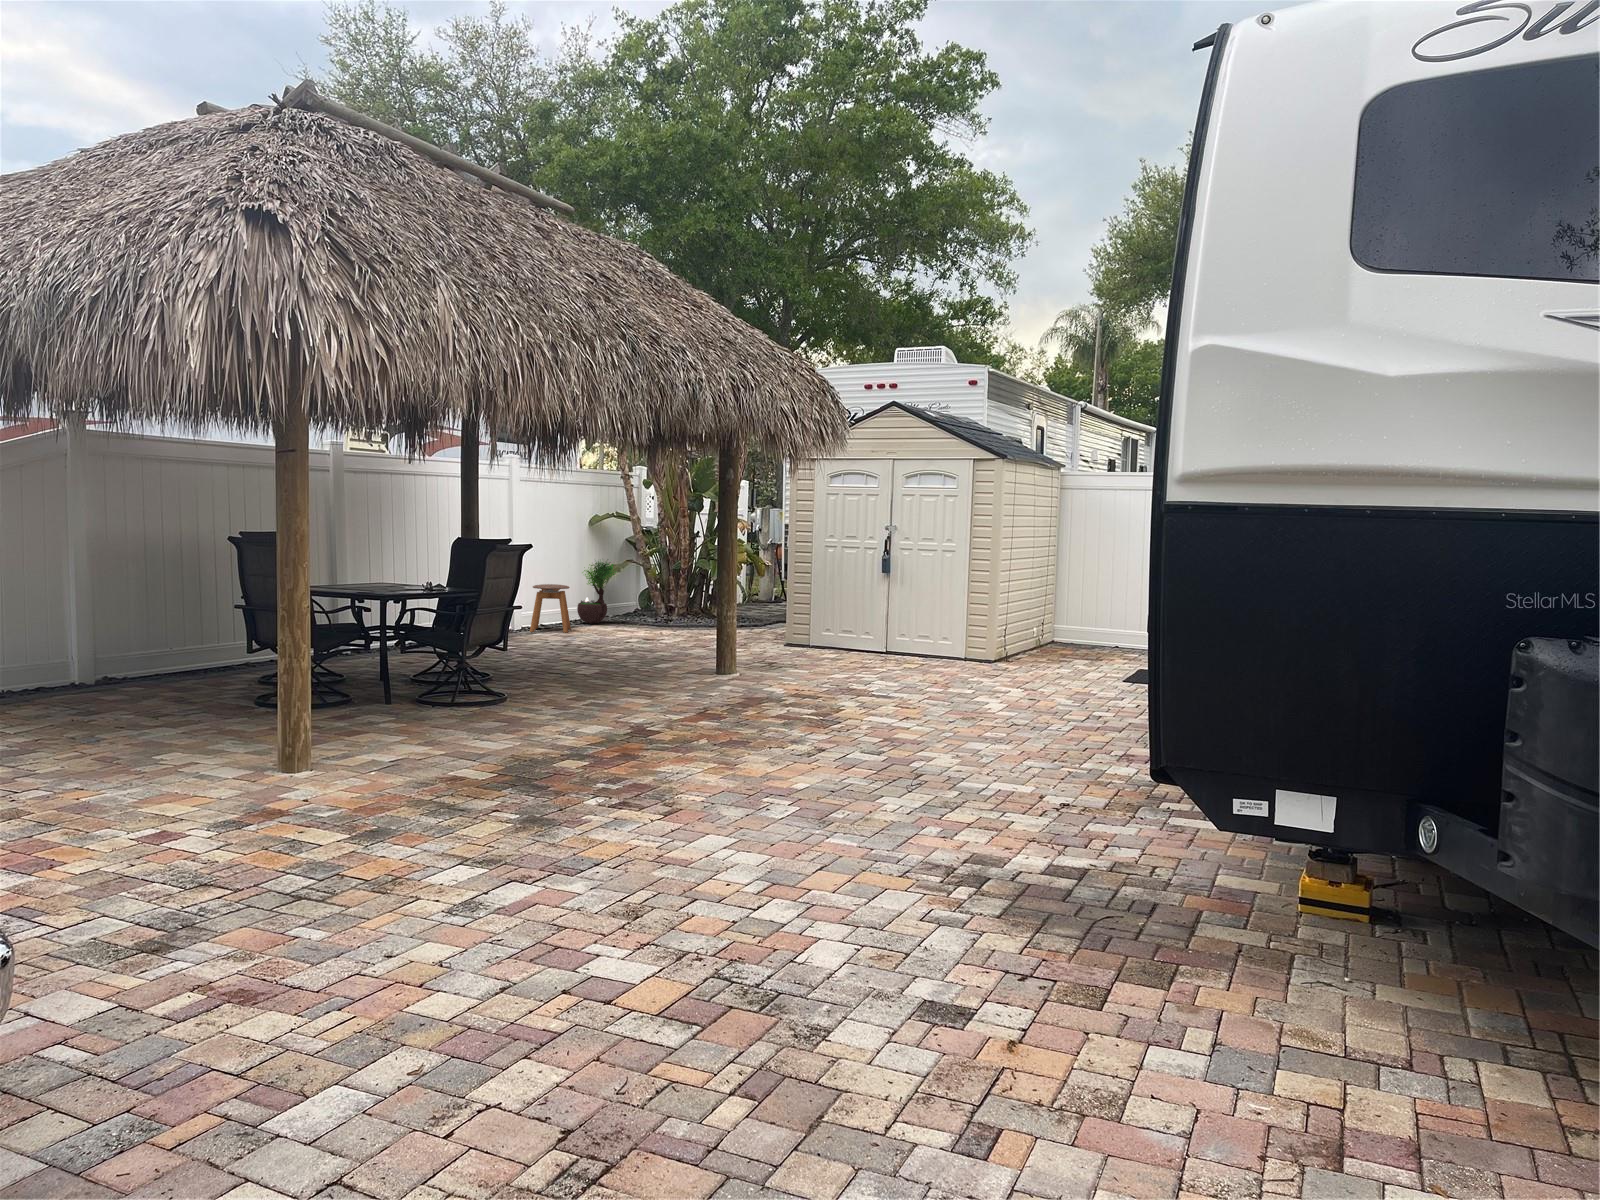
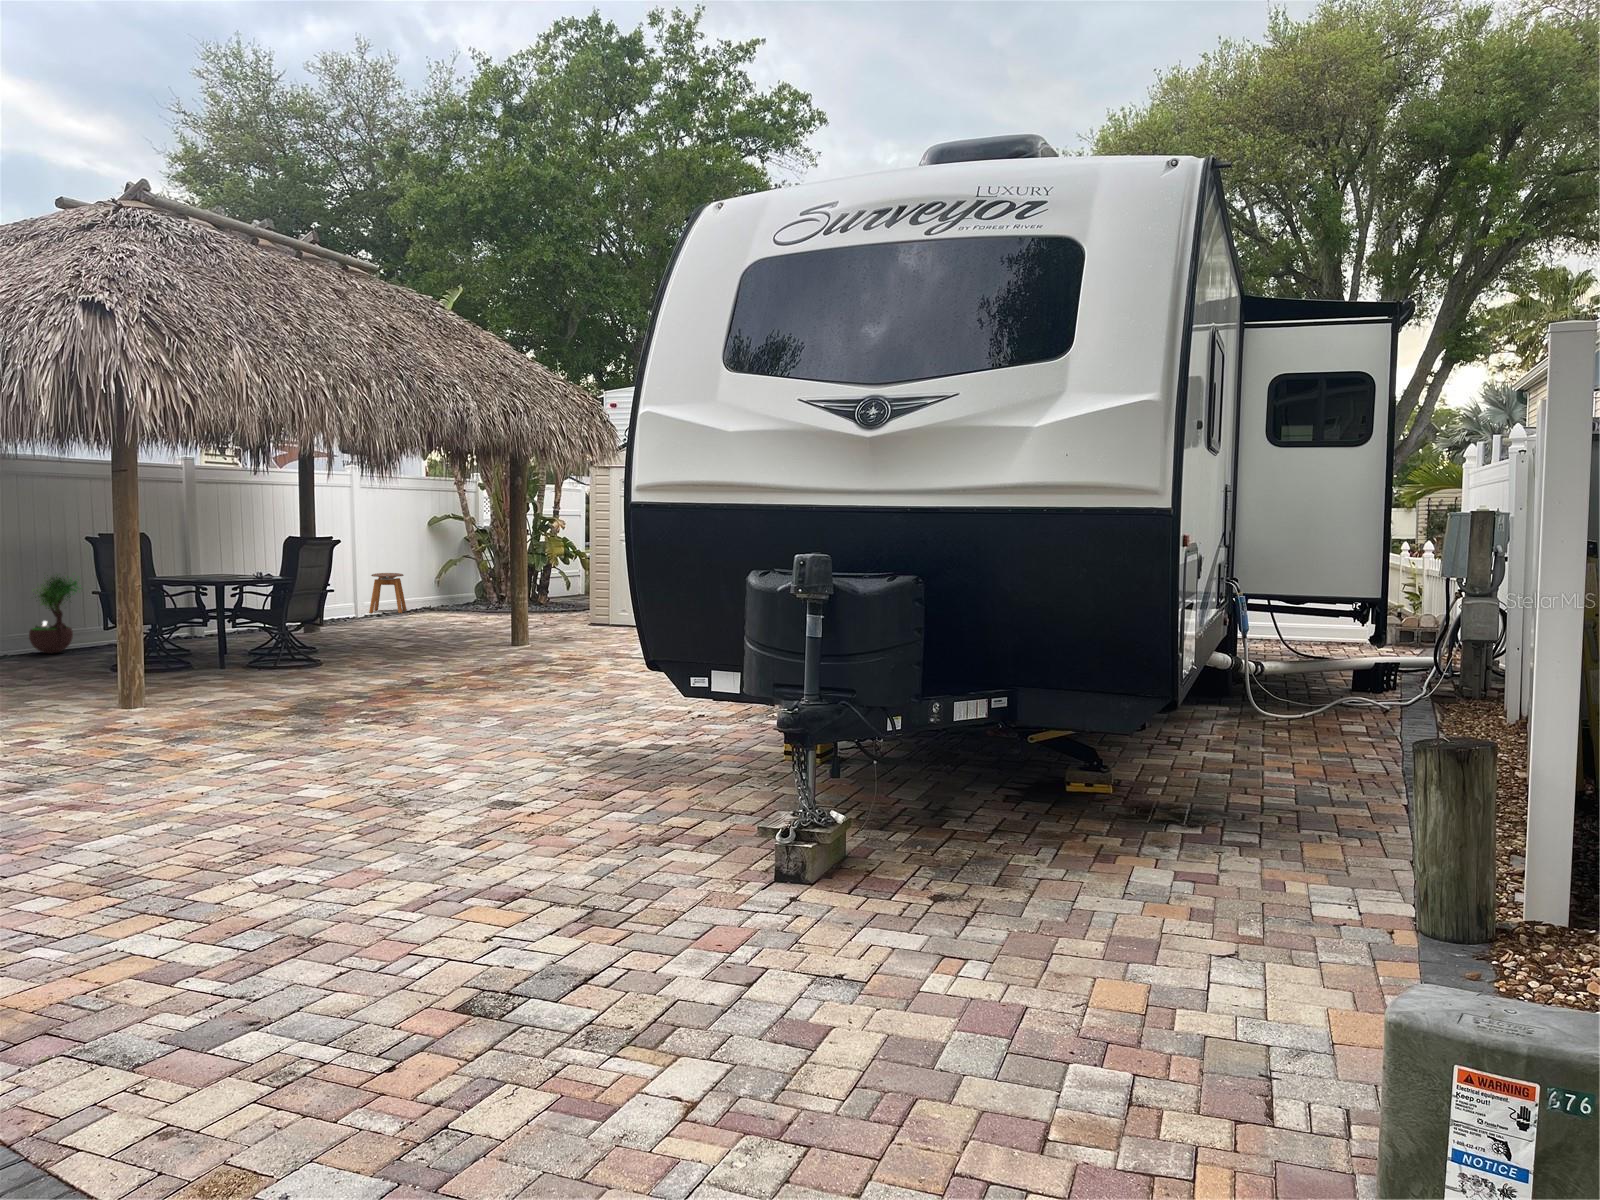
potted tree: present [577,561,614,624] -> present [29,575,81,654]

